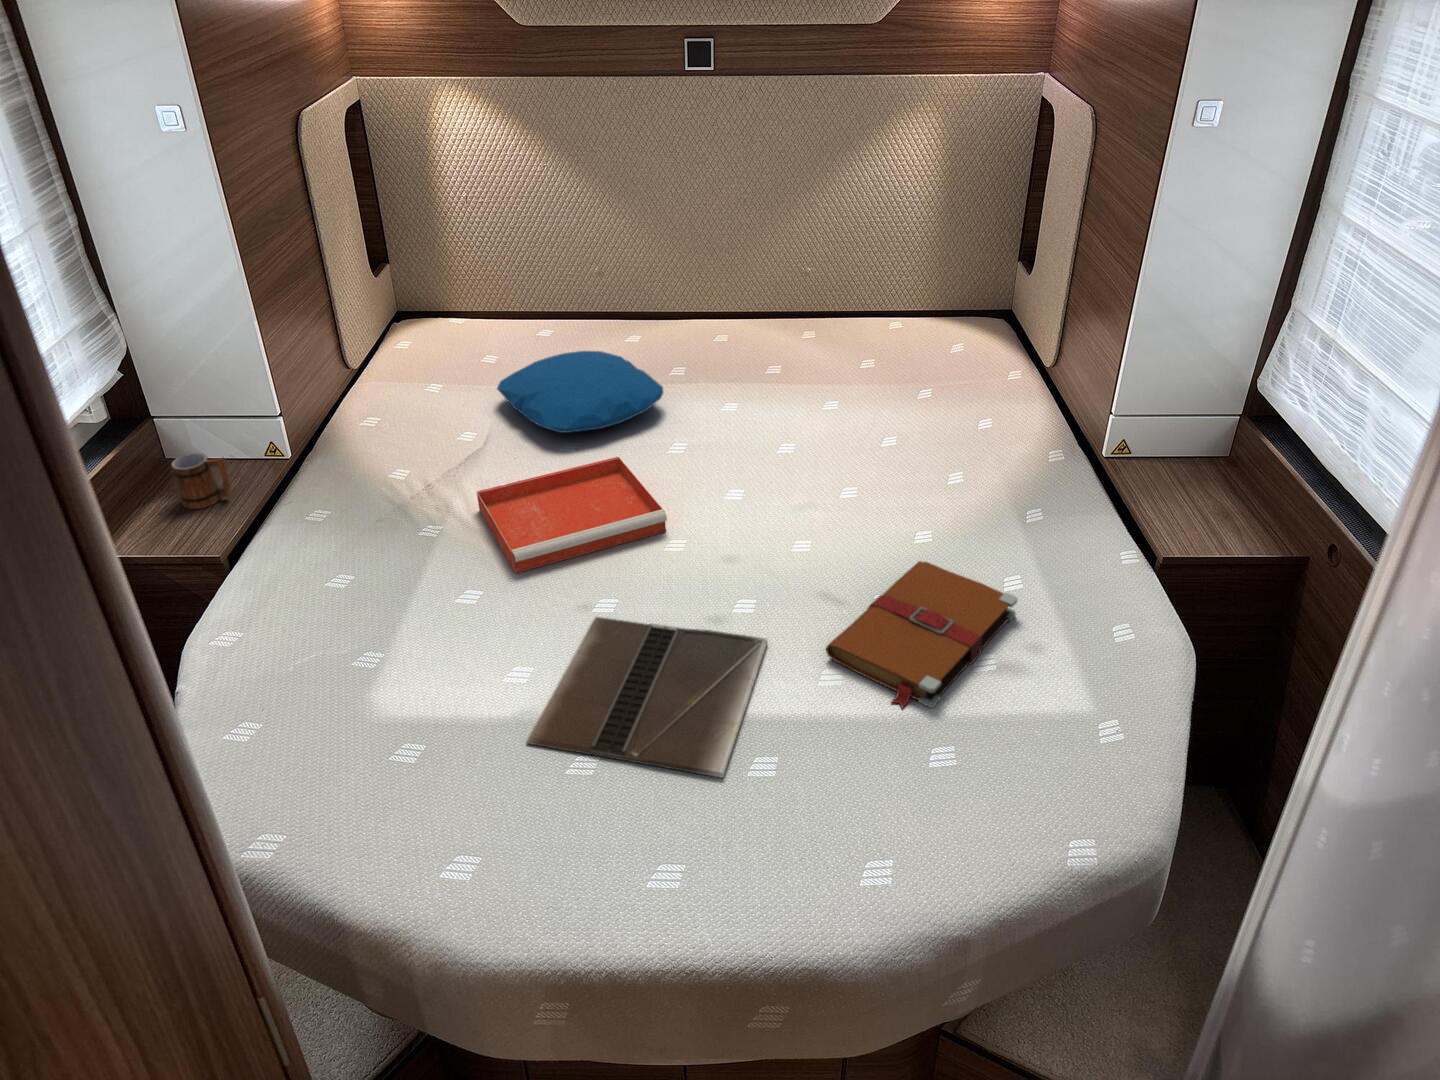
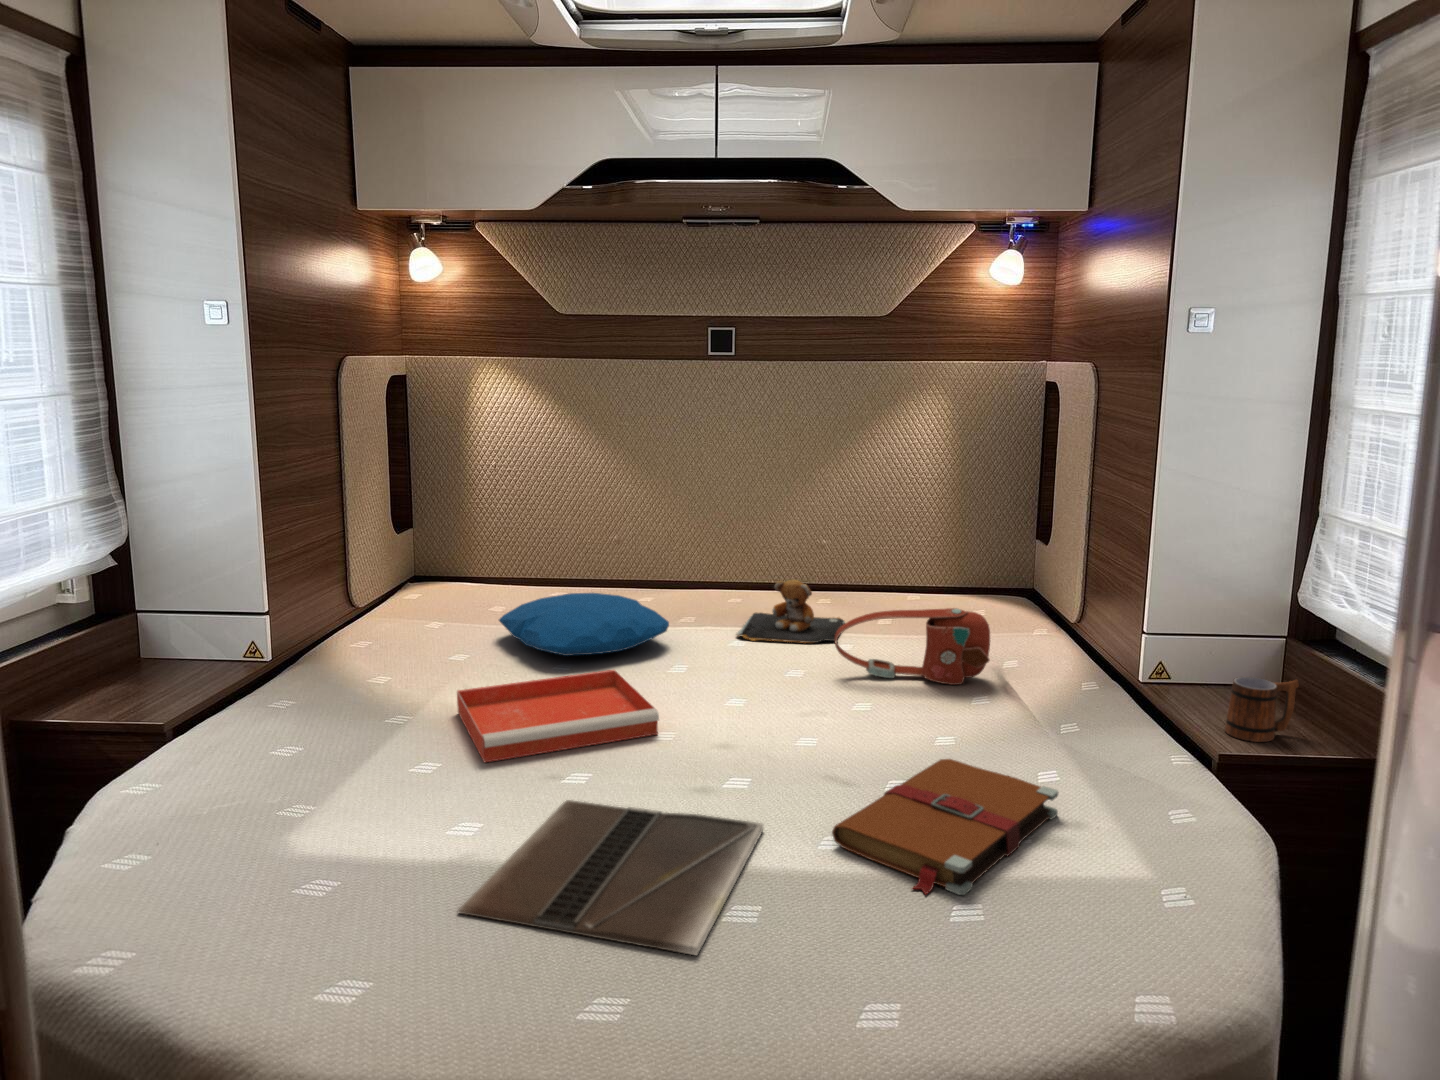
teddy bear: none [727,335,832,401] -> present [736,580,845,643]
handbag: none [824,385,970,455] -> present [835,608,990,685]
mug: present [171,453,231,509] -> present [1225,677,1298,742]

